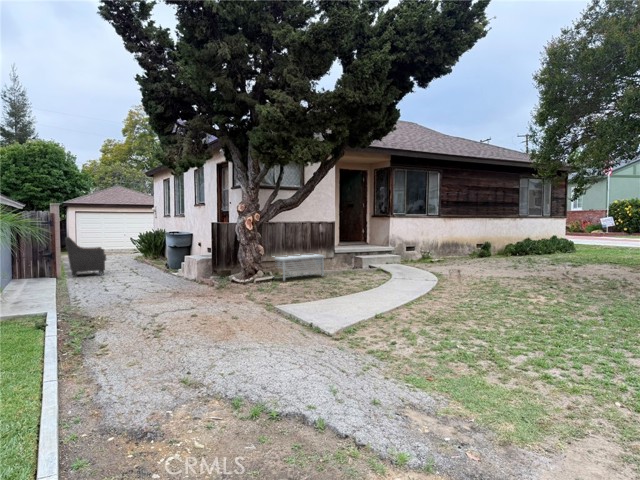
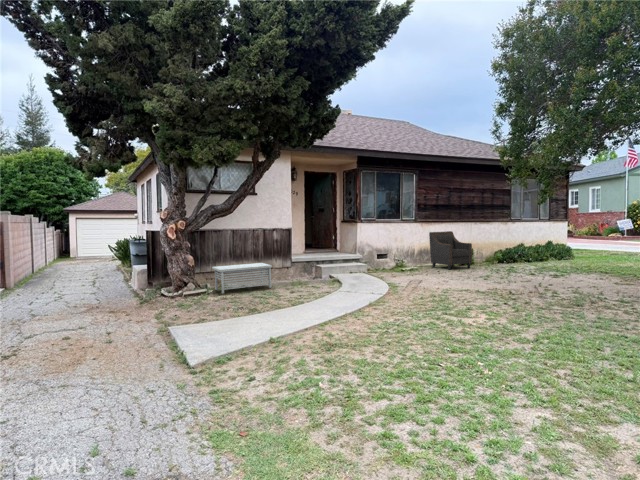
chair: present [65,237,106,277] -> present [429,231,472,270]

